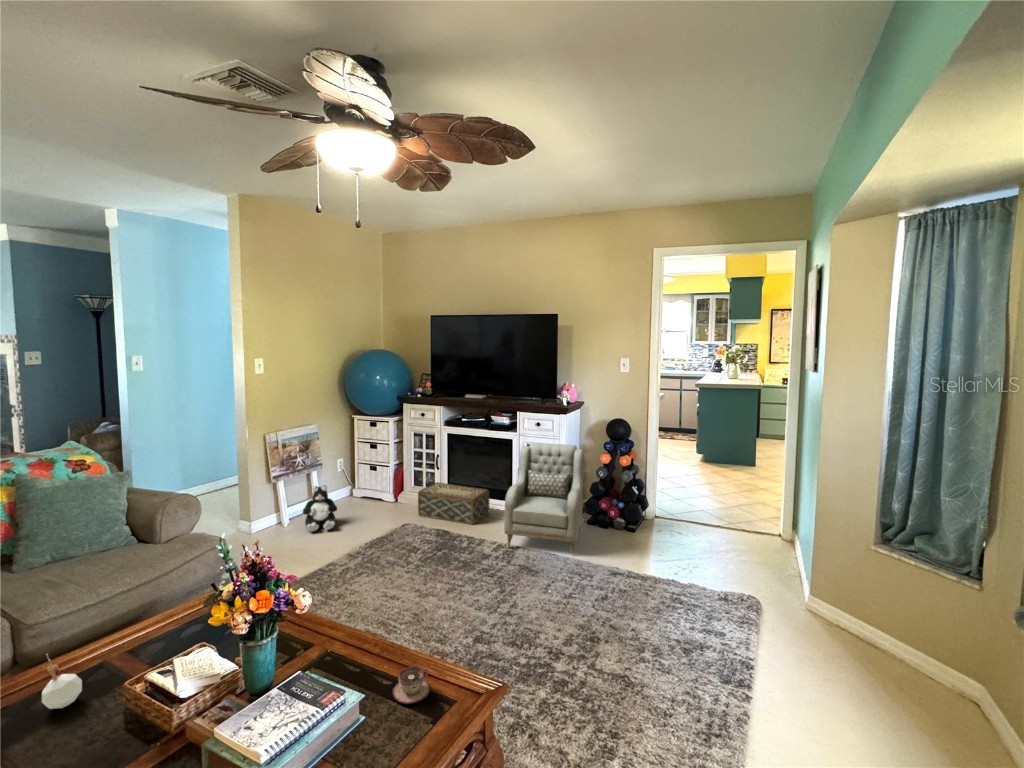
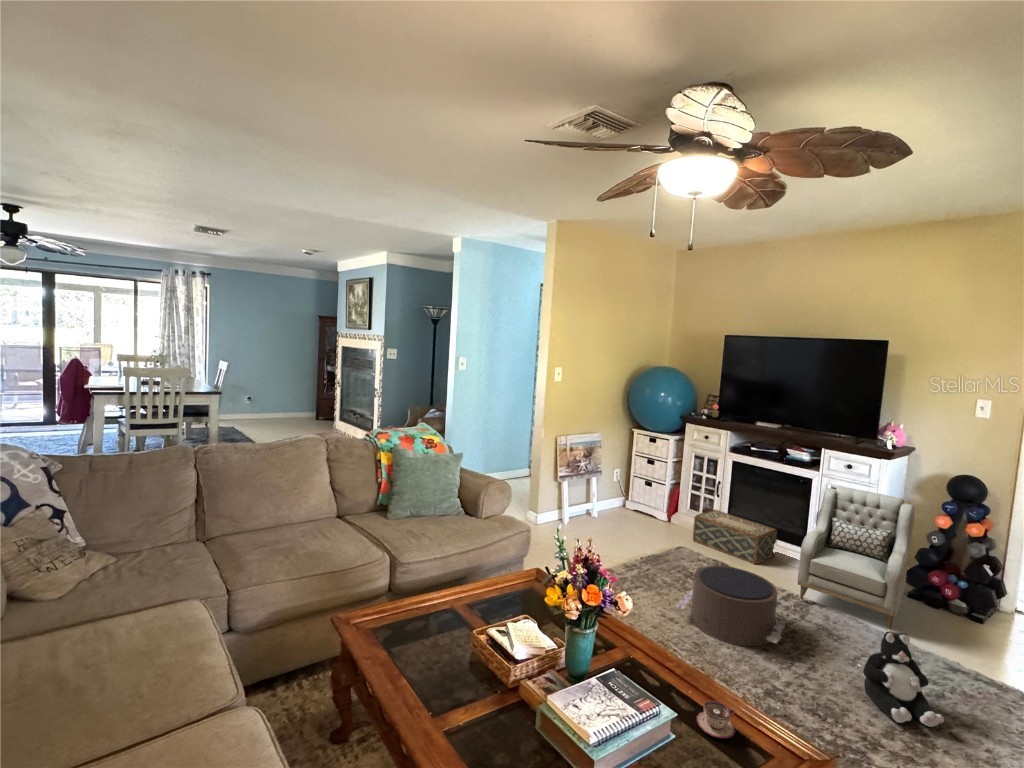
plush toy: present [303,485,337,531] -> present [863,632,944,727]
pouf: none [397,532,494,603] -> present [676,566,785,646]
candle: present [42,655,82,709] -> none [429,594,451,637]

